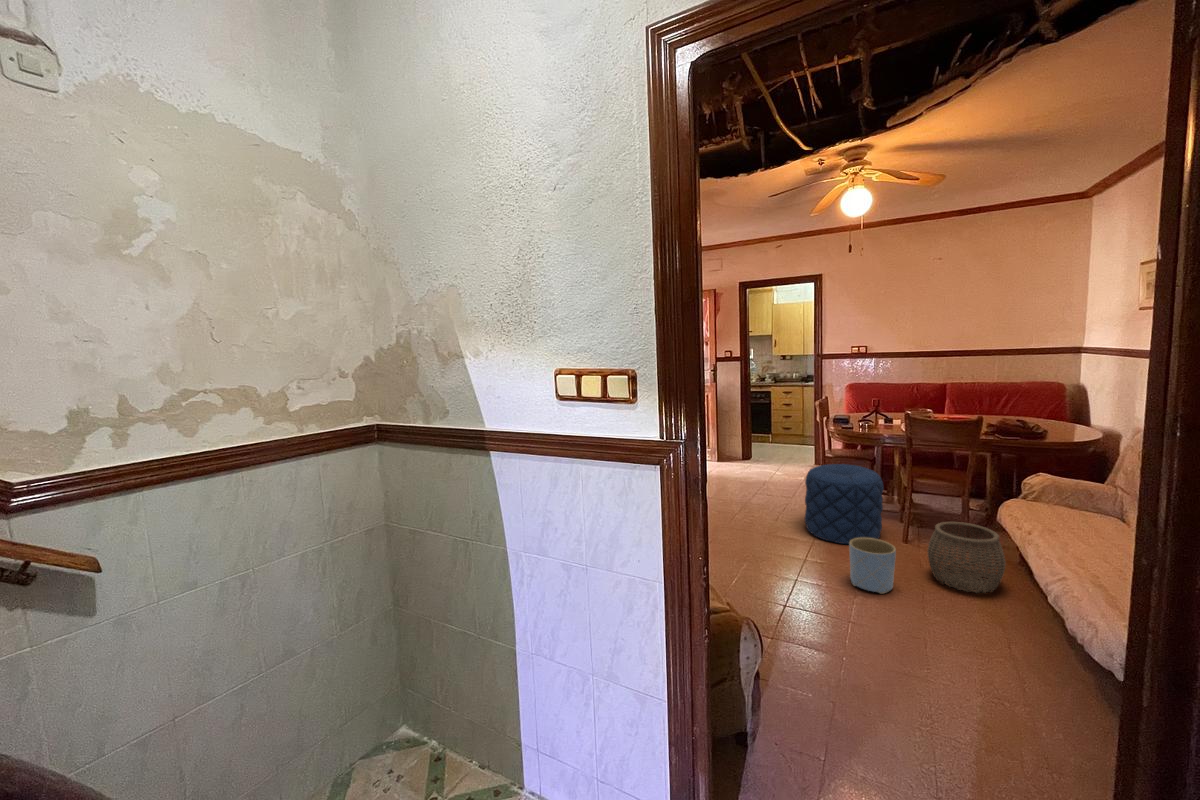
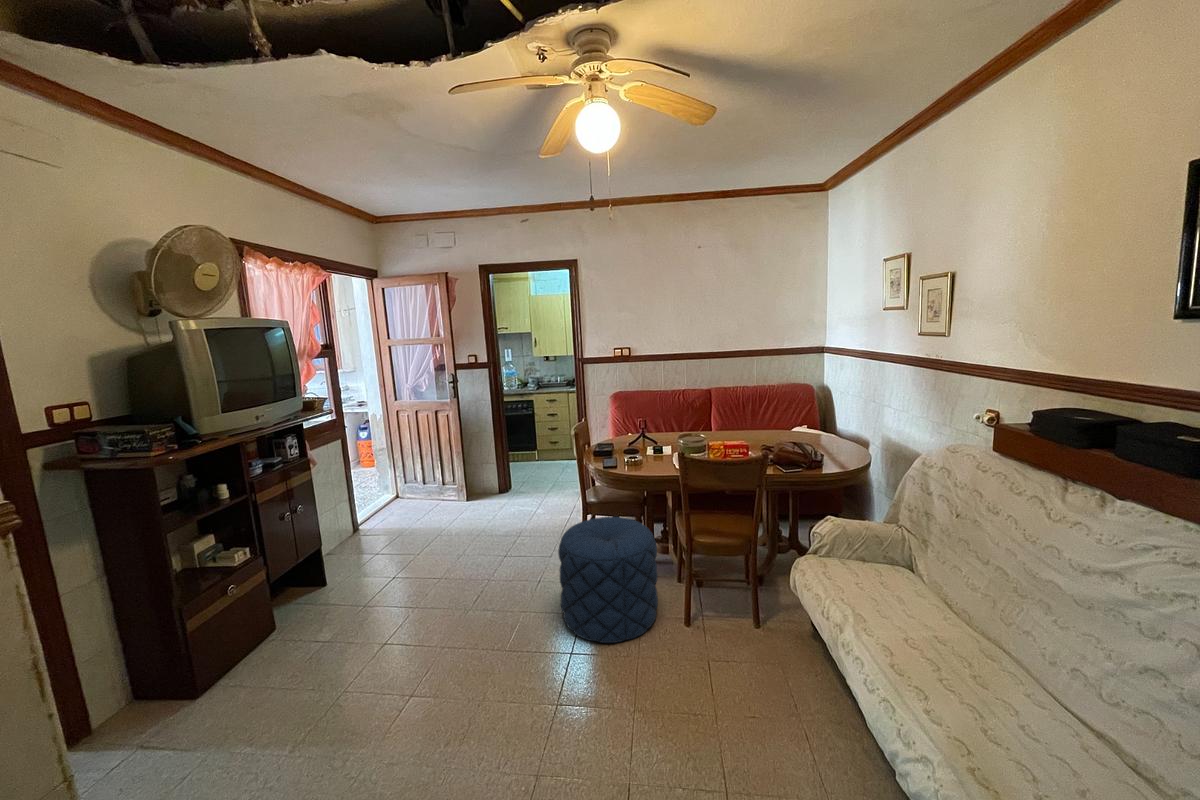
woven basket: present [928,522,1005,593] -> none [717,603,812,718]
planter: present [849,537,896,594] -> none [615,660,681,763]

